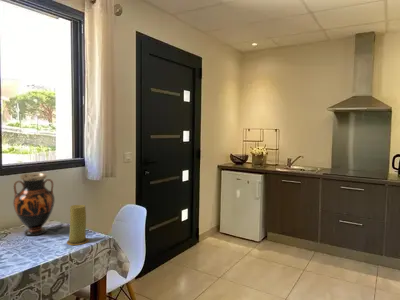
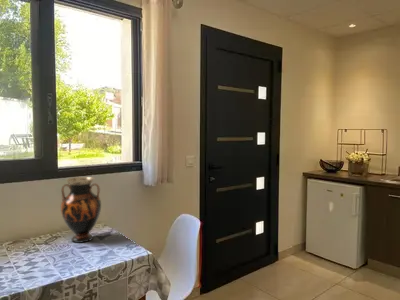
candle: present [67,205,89,245] -> none [103,214,127,259]

